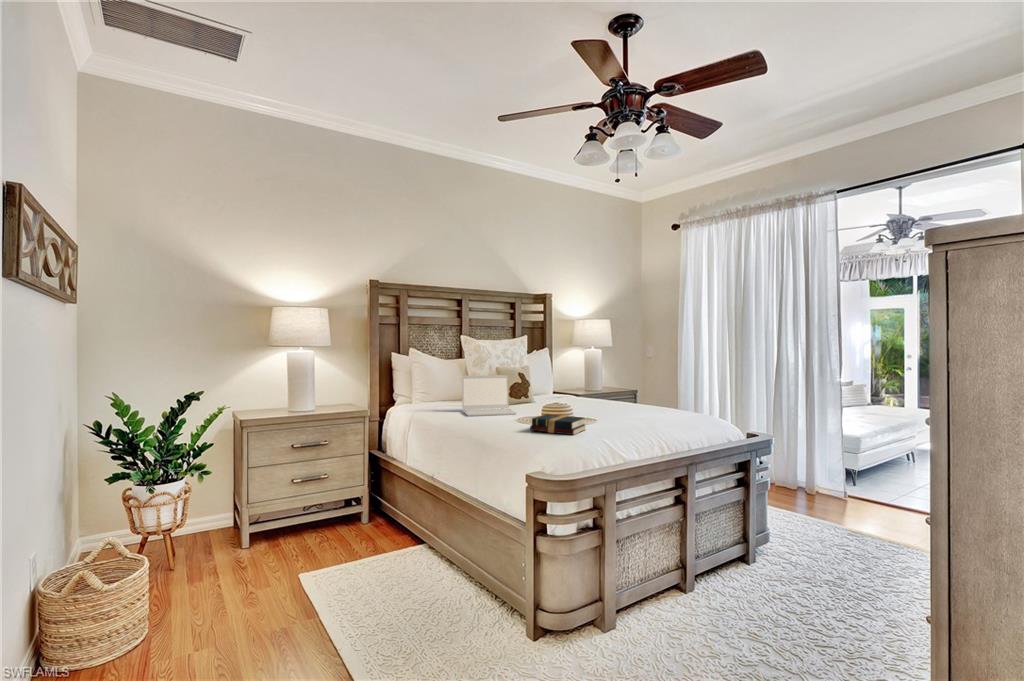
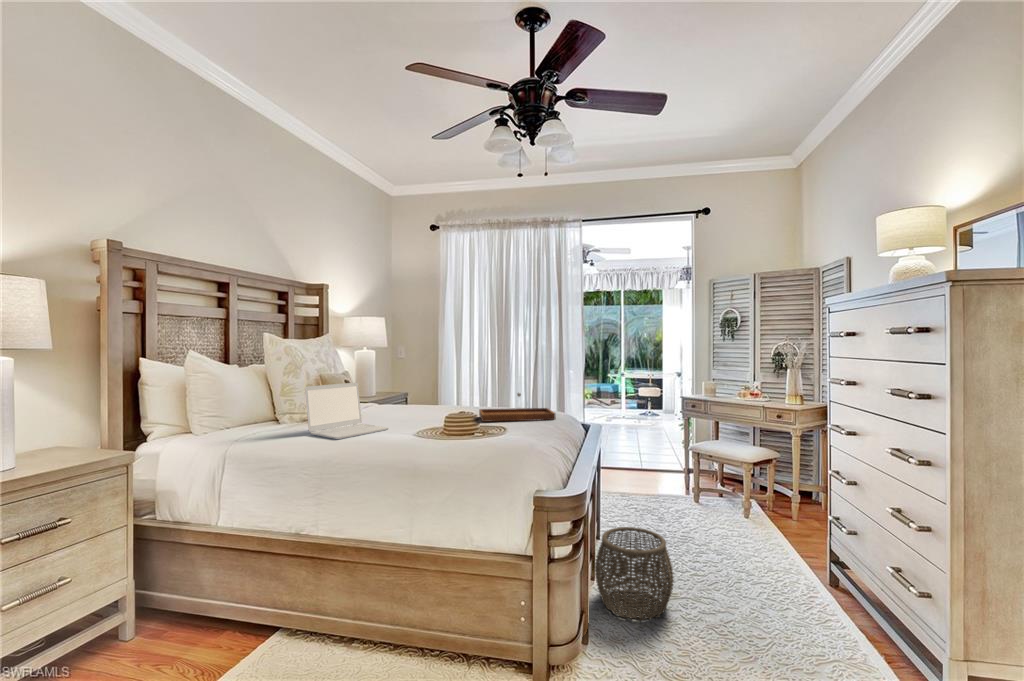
tray: none [596,393,677,424] -> present [479,393,556,422]
hardback book: present [530,414,586,435] -> none [469,423,528,445]
woven basket: none [648,543,738,646] -> present [595,527,674,620]

